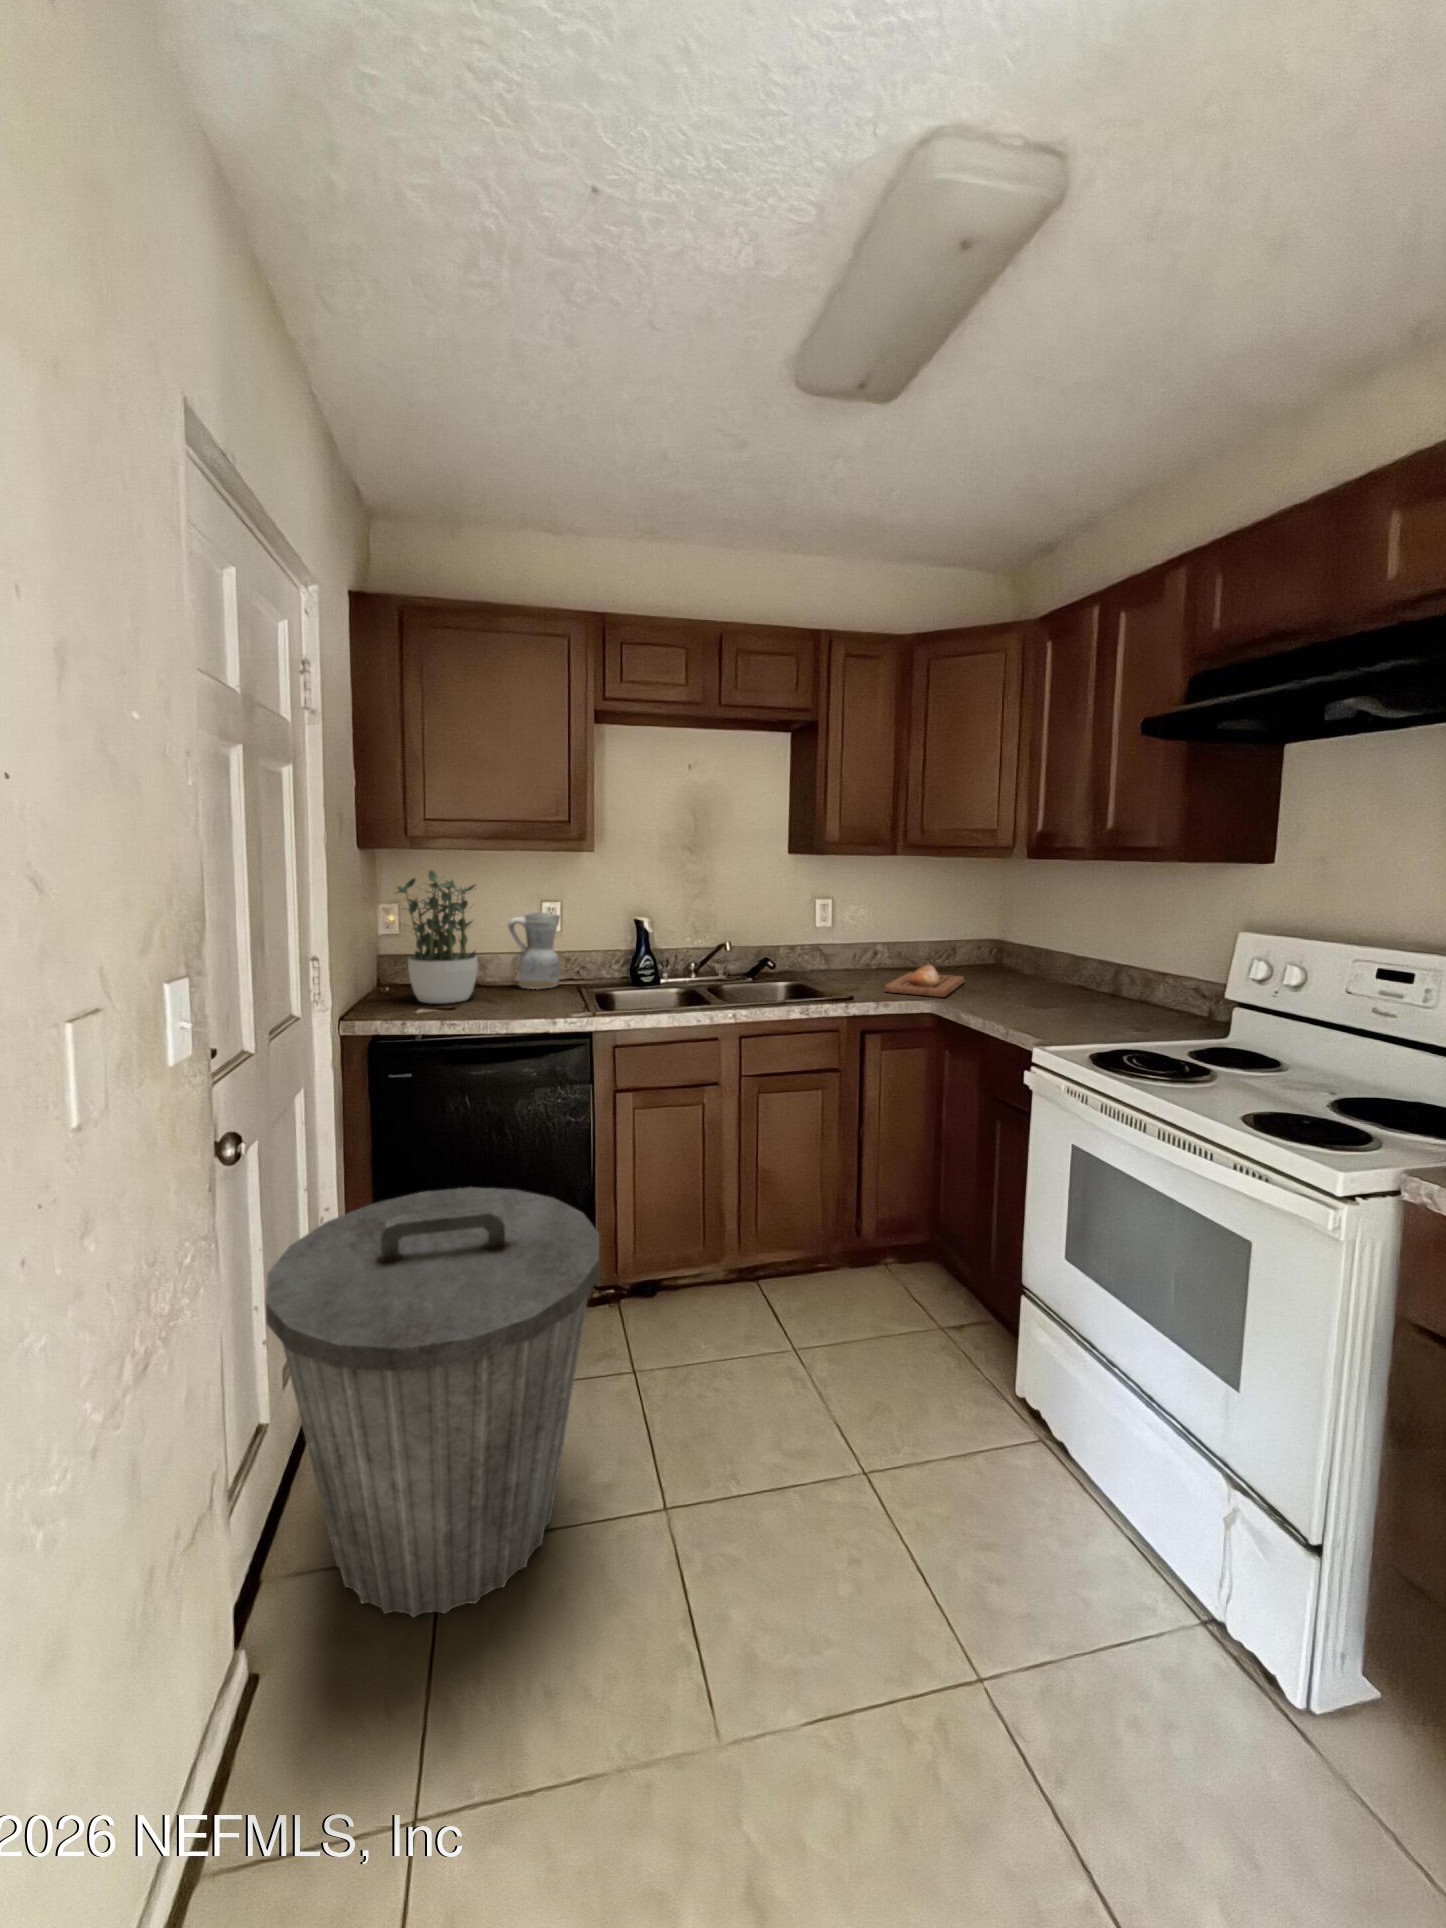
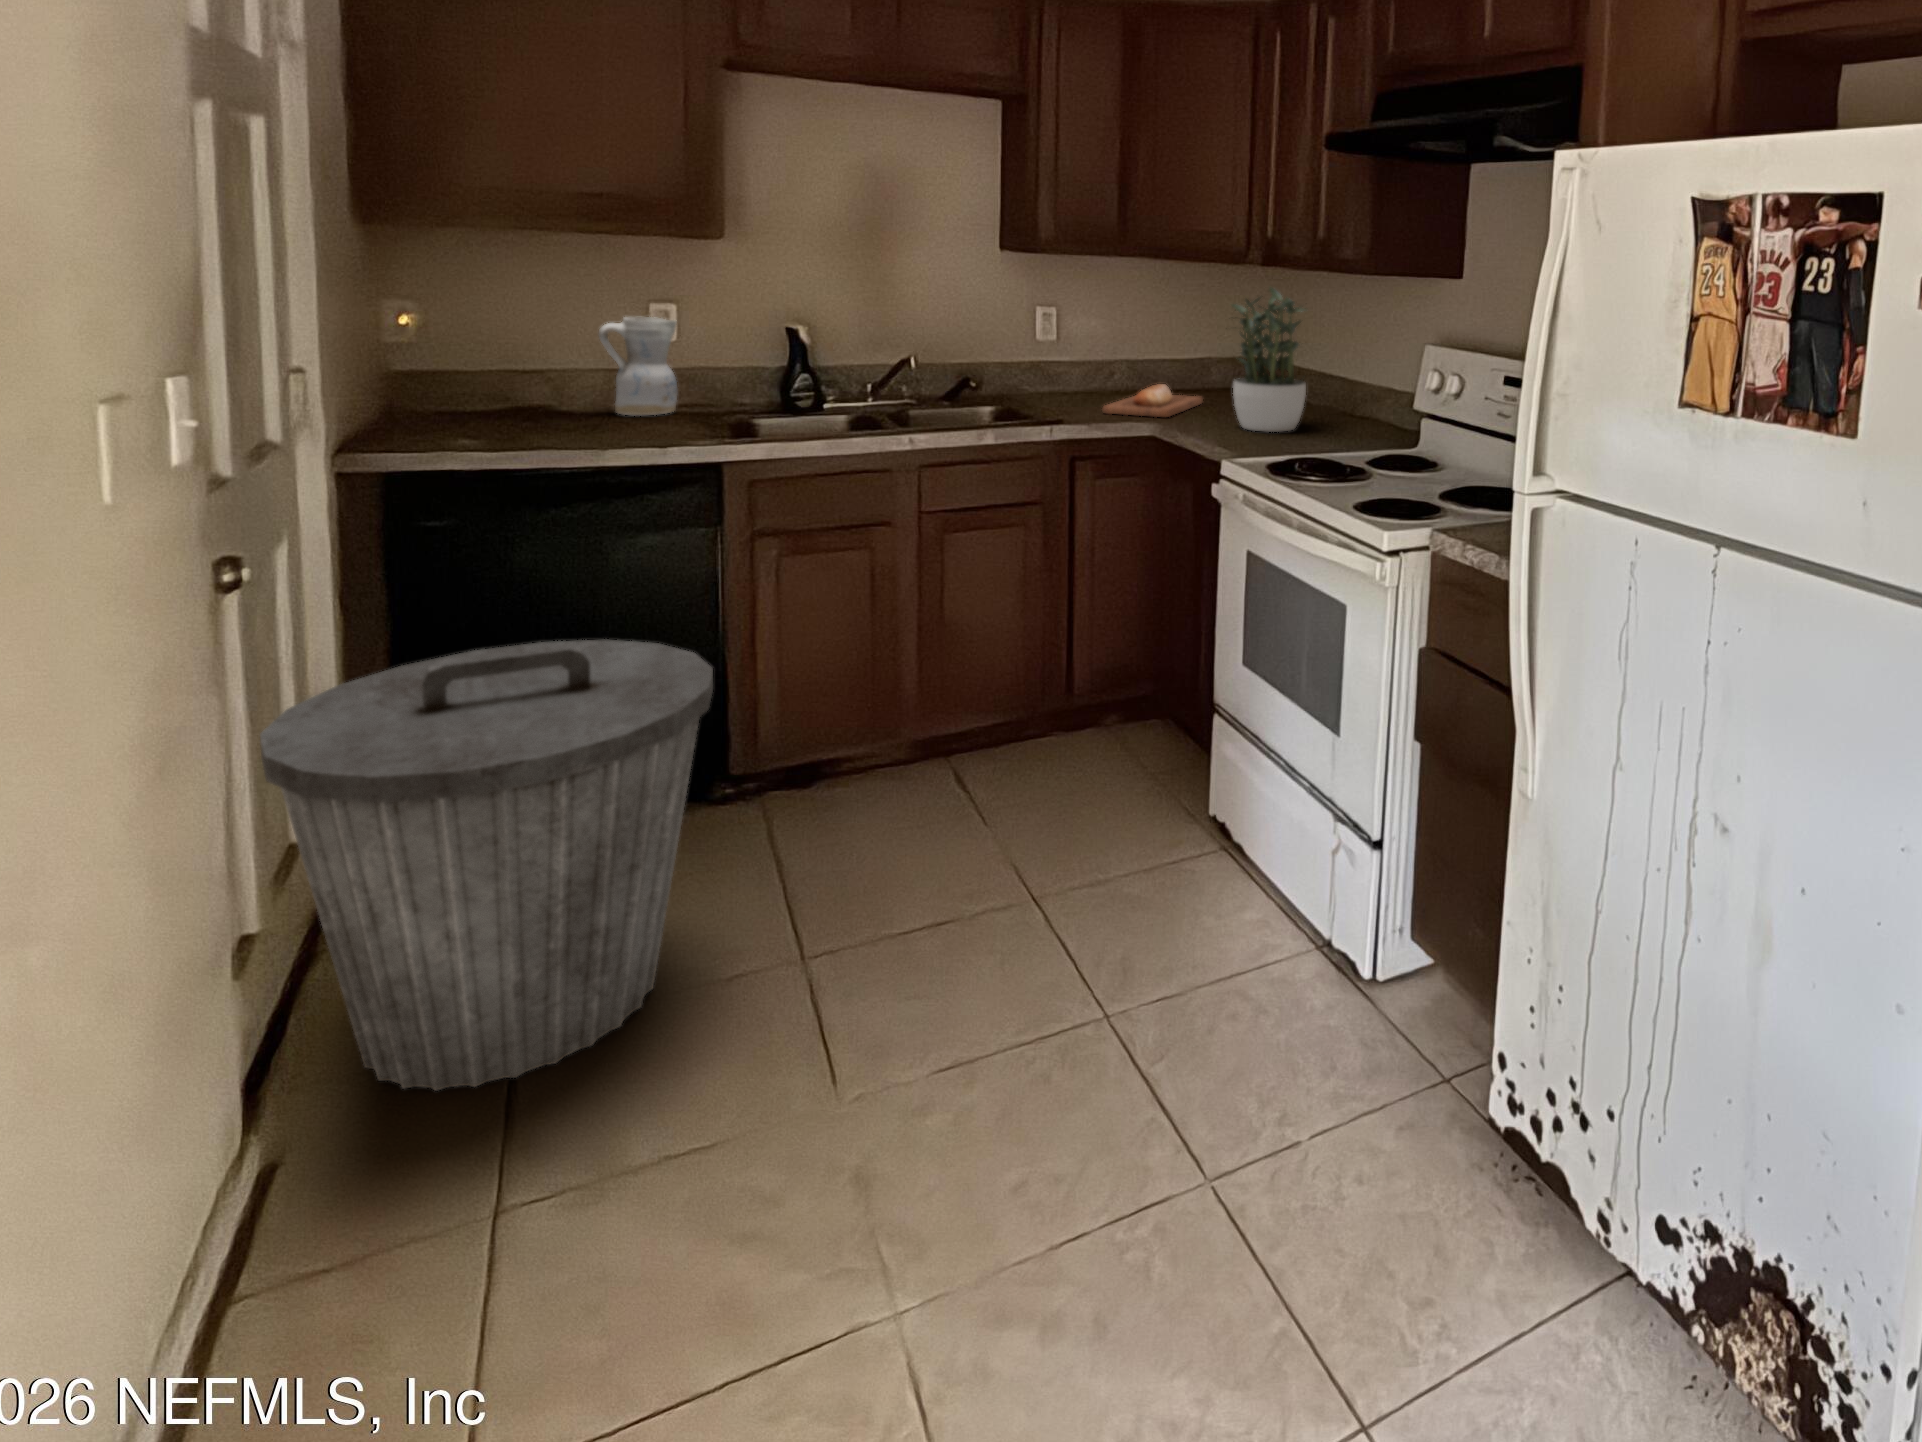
potted plant: present [397,870,478,1003] -> present [1232,287,1306,432]

